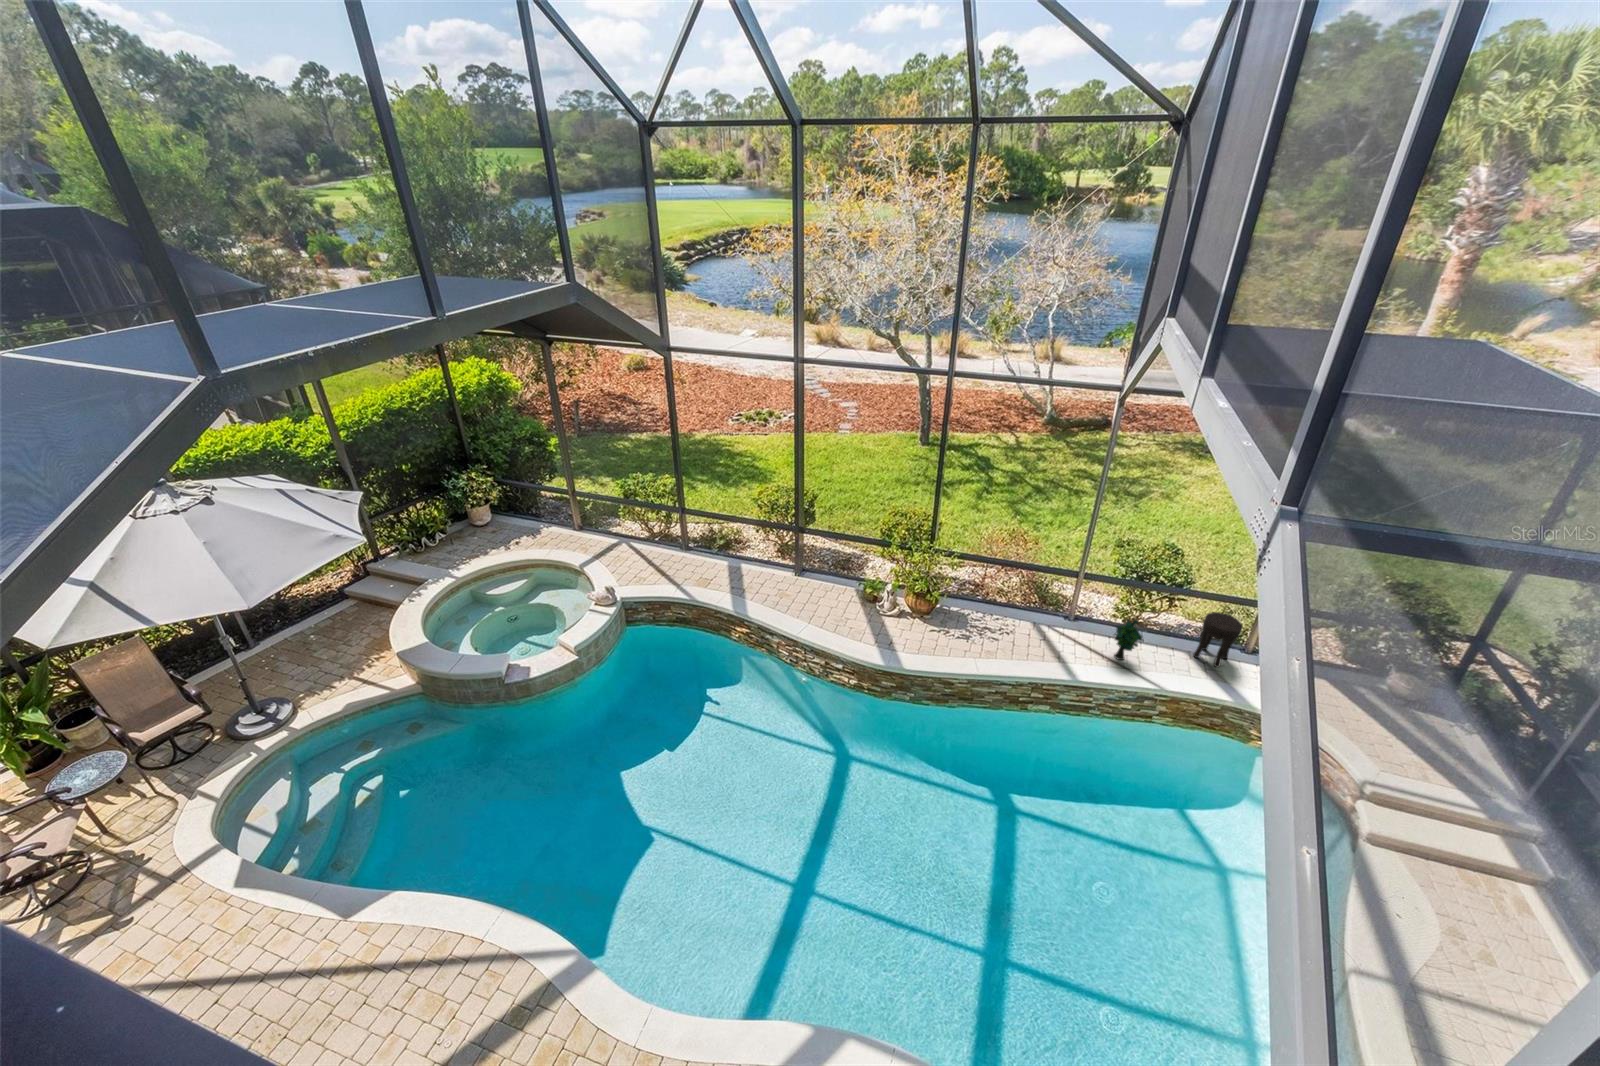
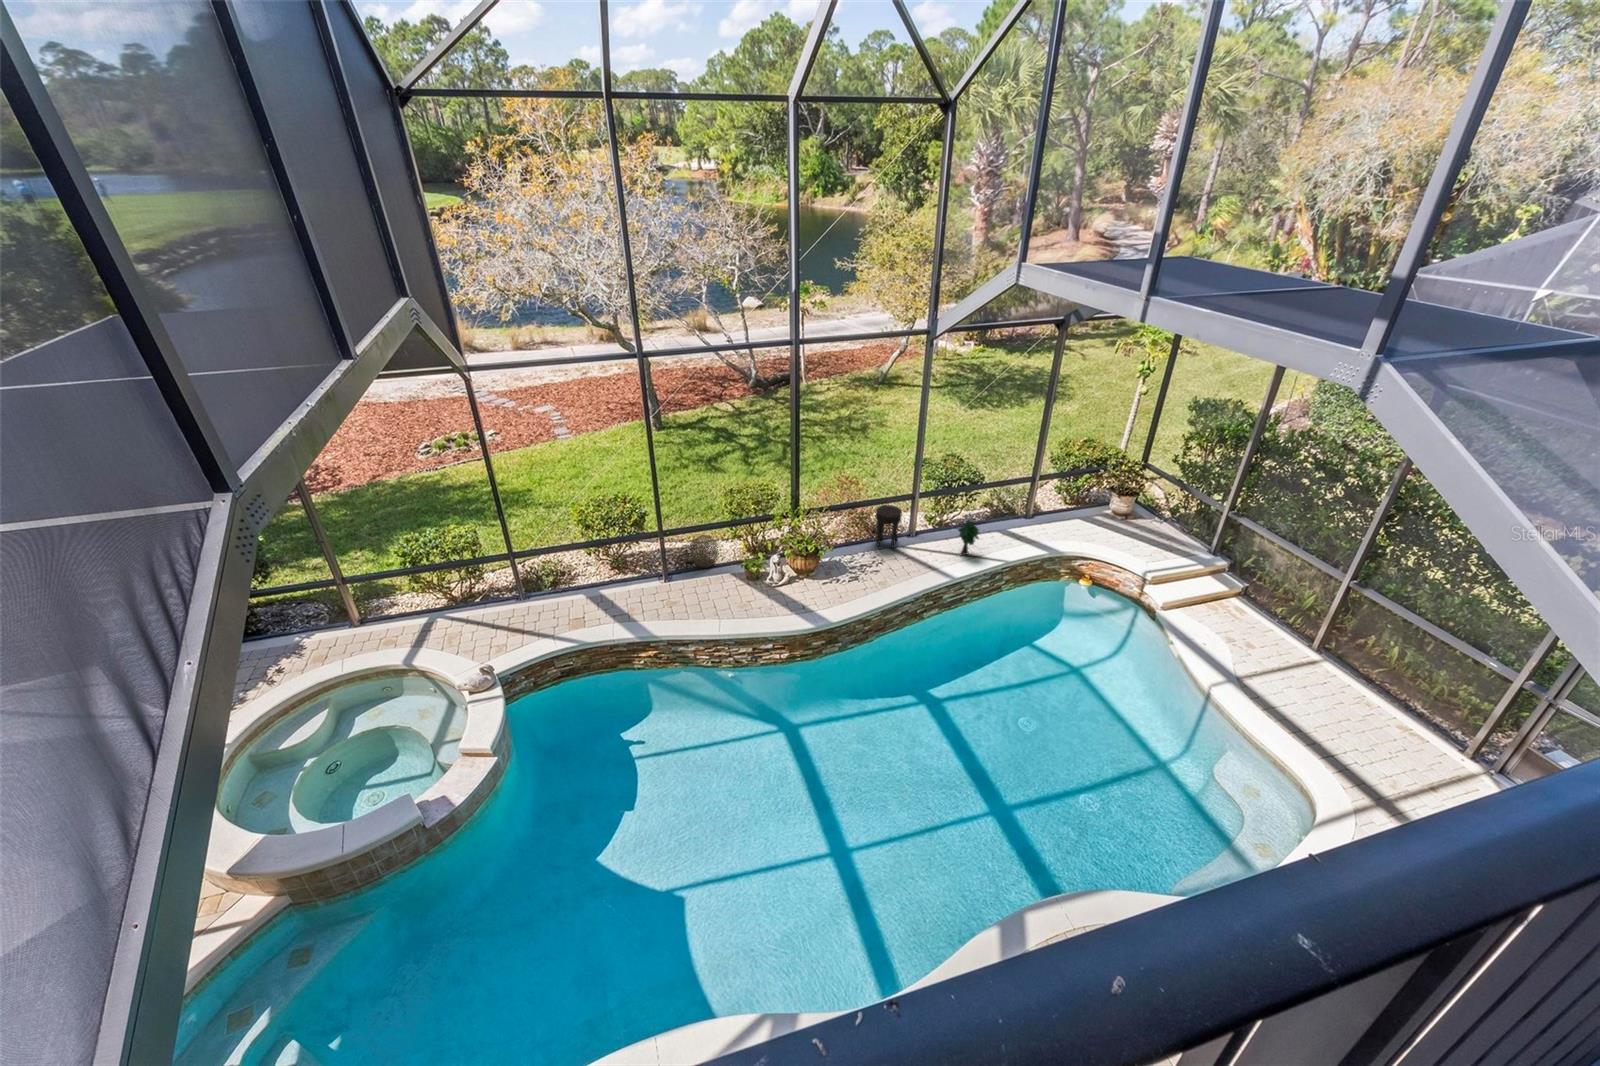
woven basket: none [830,543,858,575] -> present [690,535,719,567]
side table: present [1194,612,1242,667] -> present [875,505,902,548]

